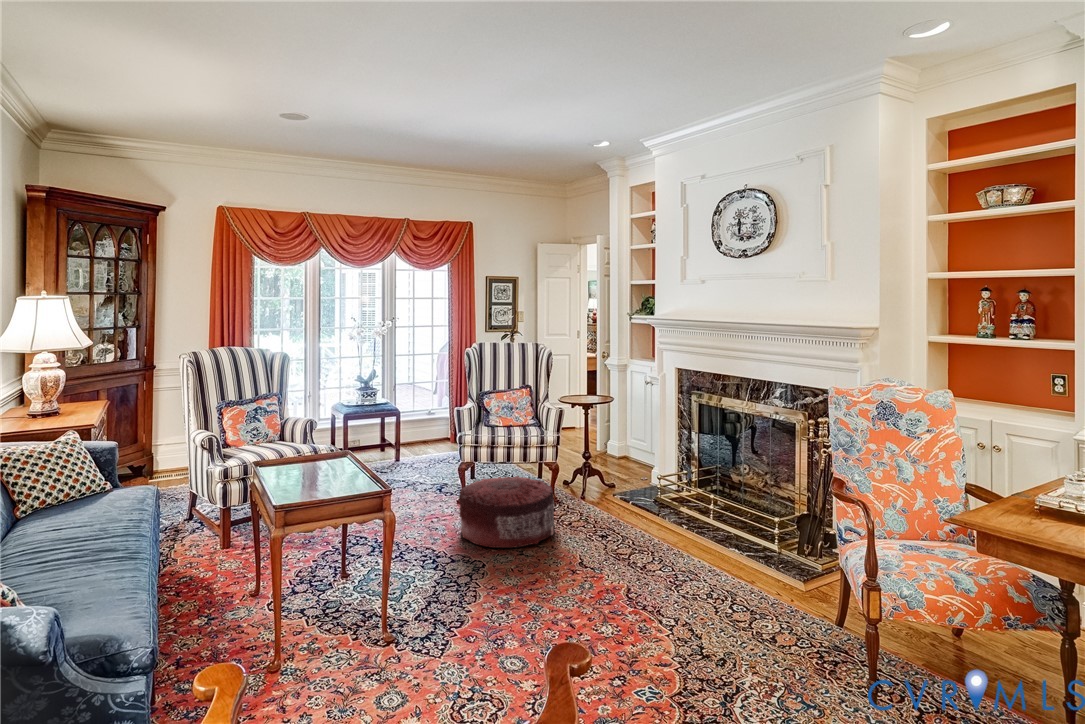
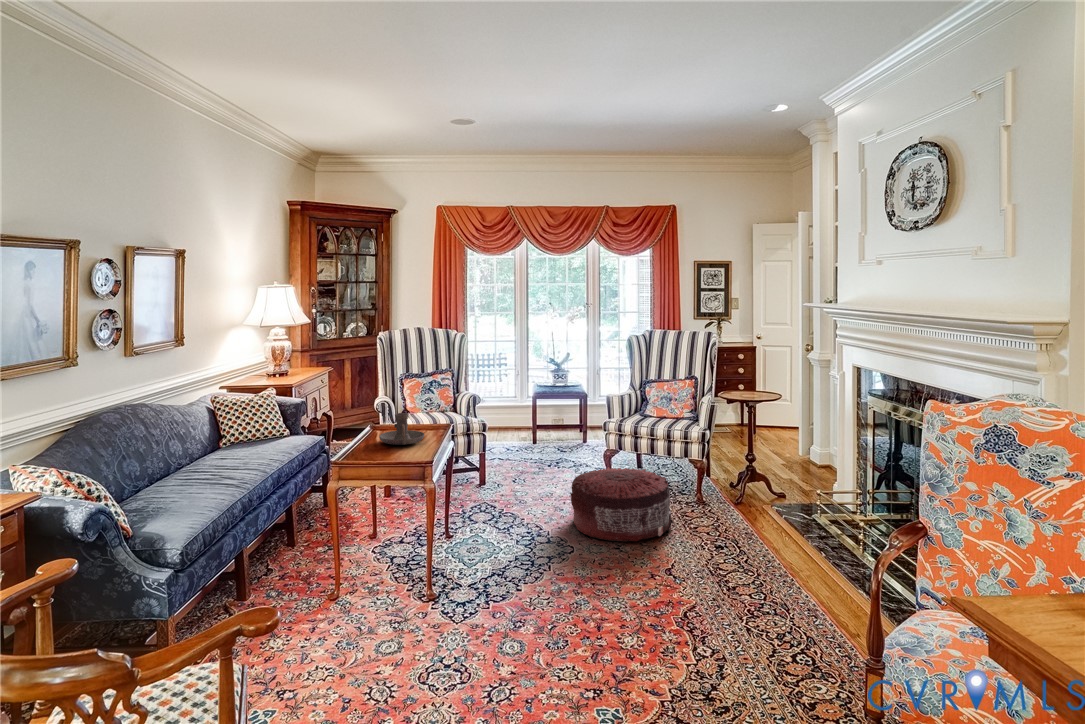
candle holder: none [280,443,333,479] -> present [379,413,424,445]

